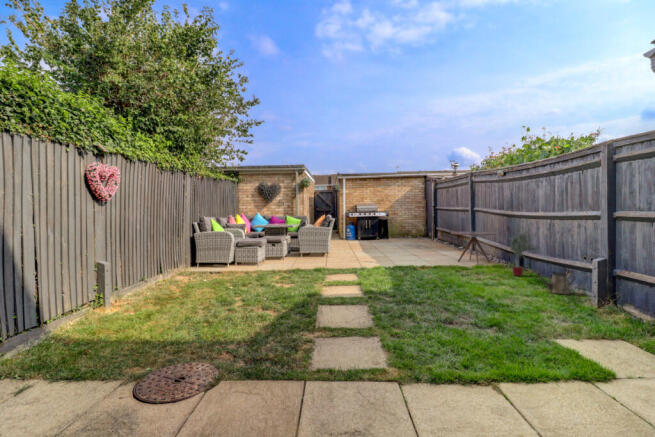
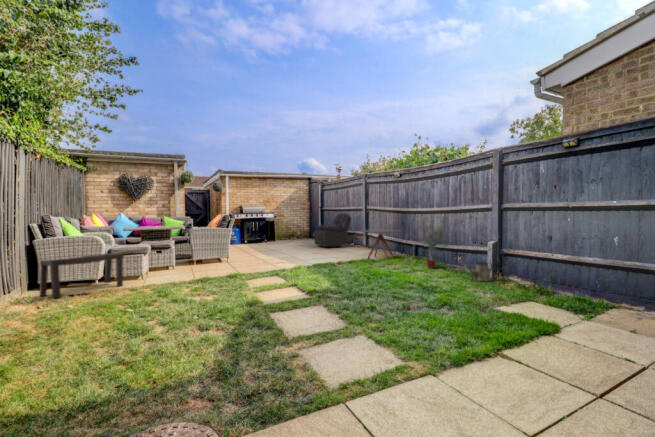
chair: none [420,213,459,248] -> present [314,213,351,248]
bench: none [195,245,242,273] -> present [40,253,124,299]

